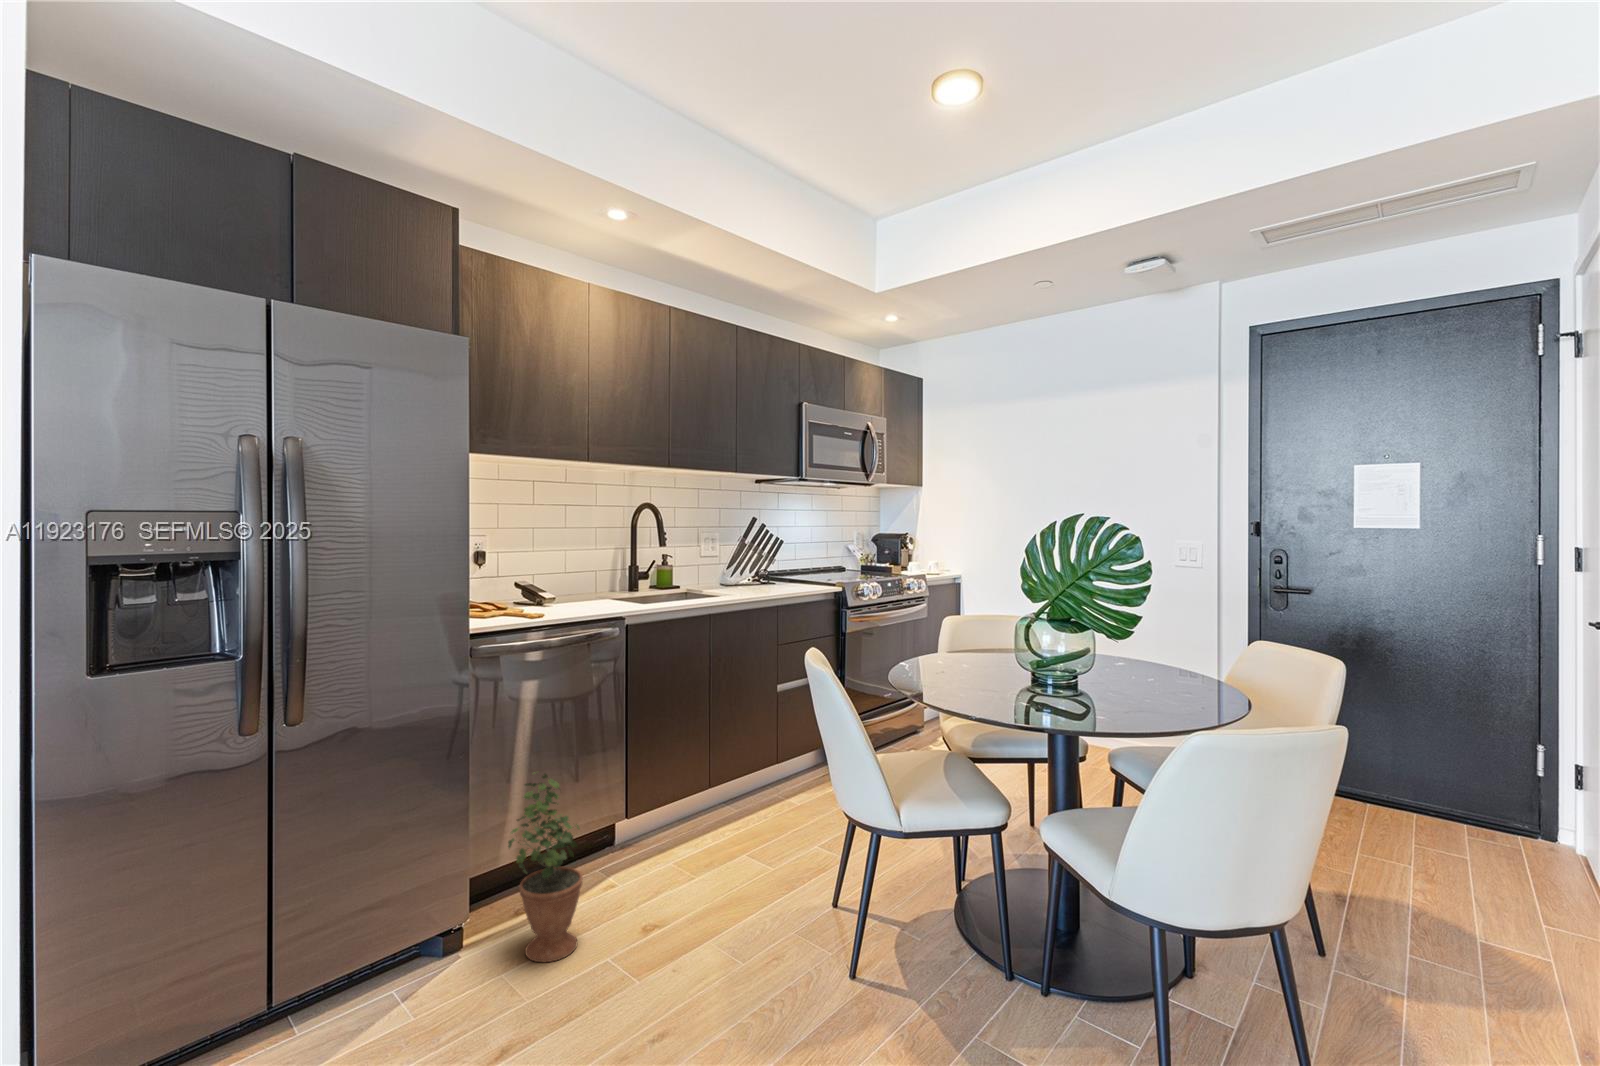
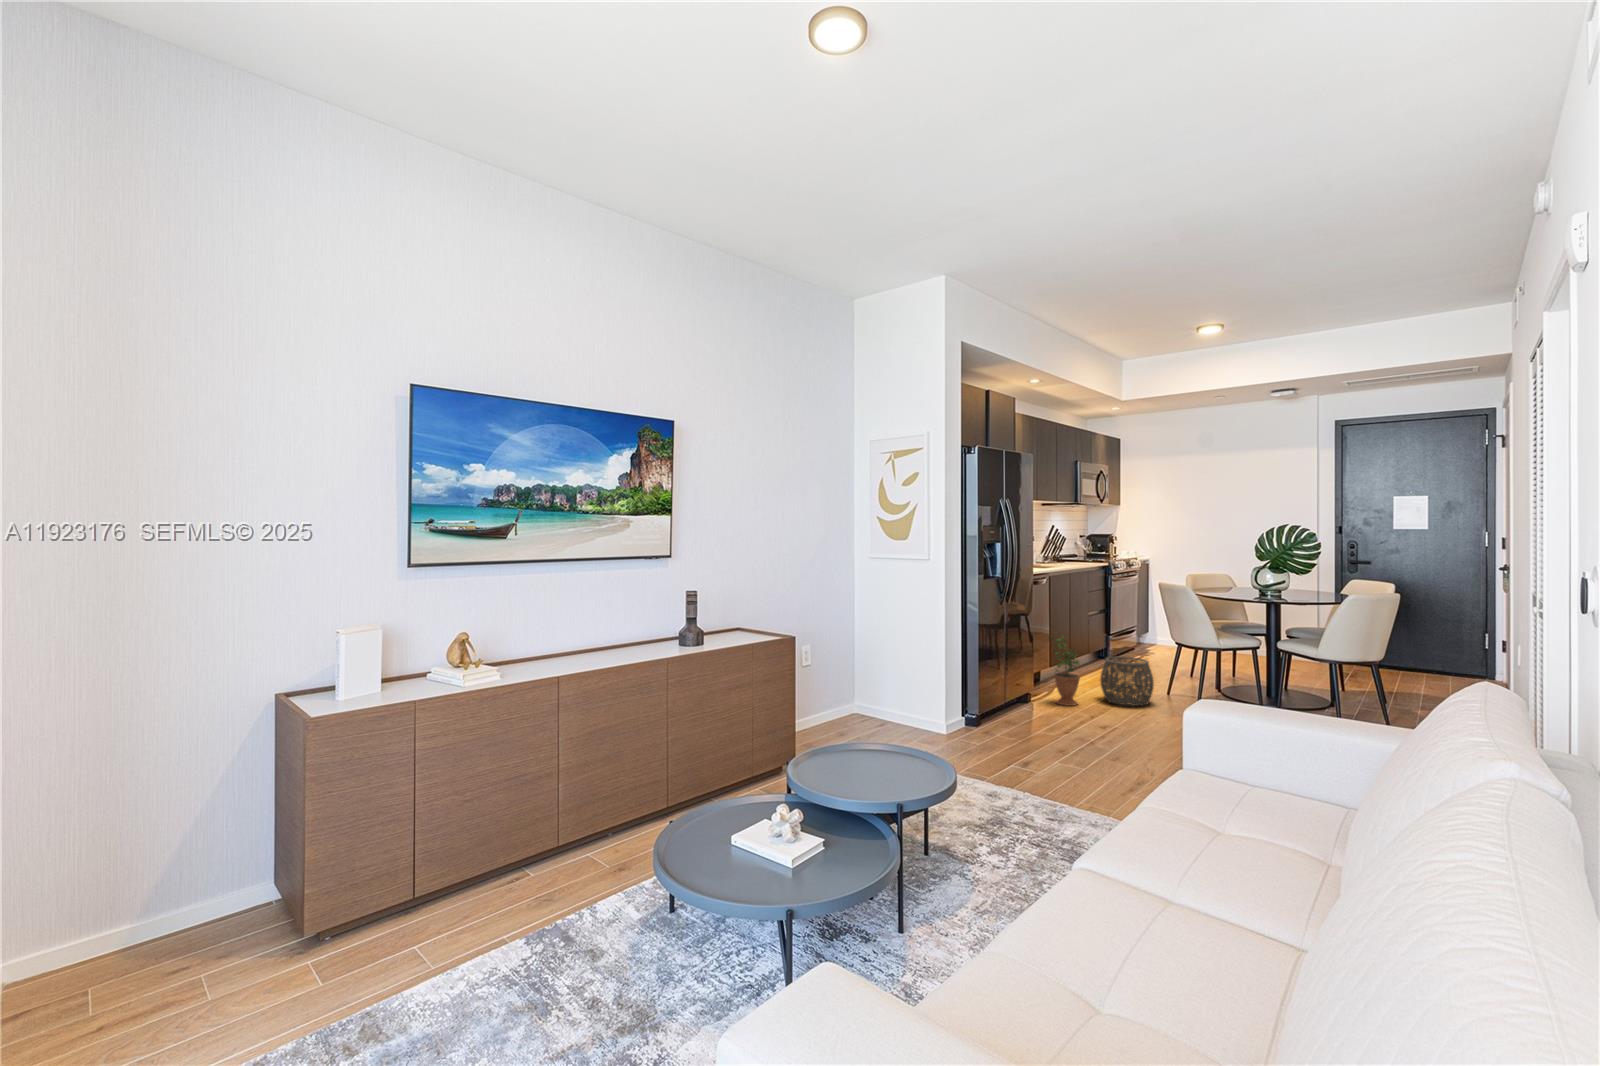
woven basket: none [640,822,761,968] -> present [1100,656,1154,706]

